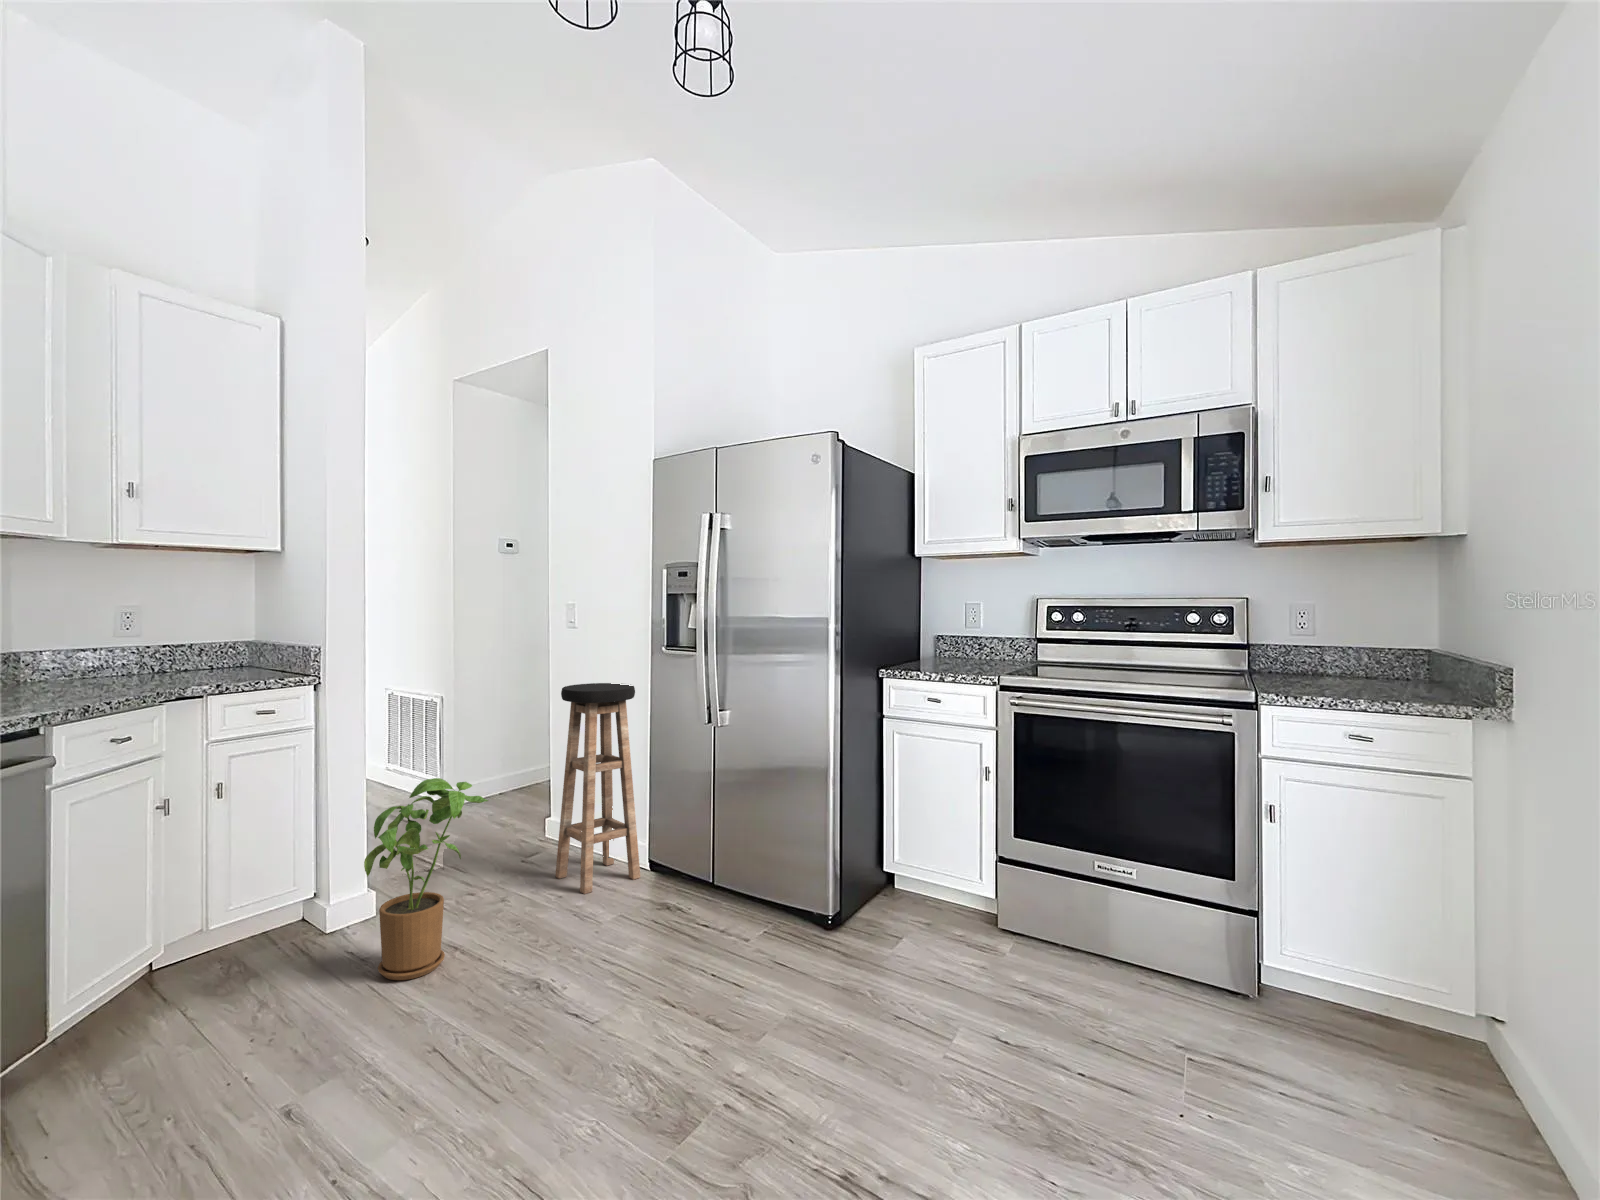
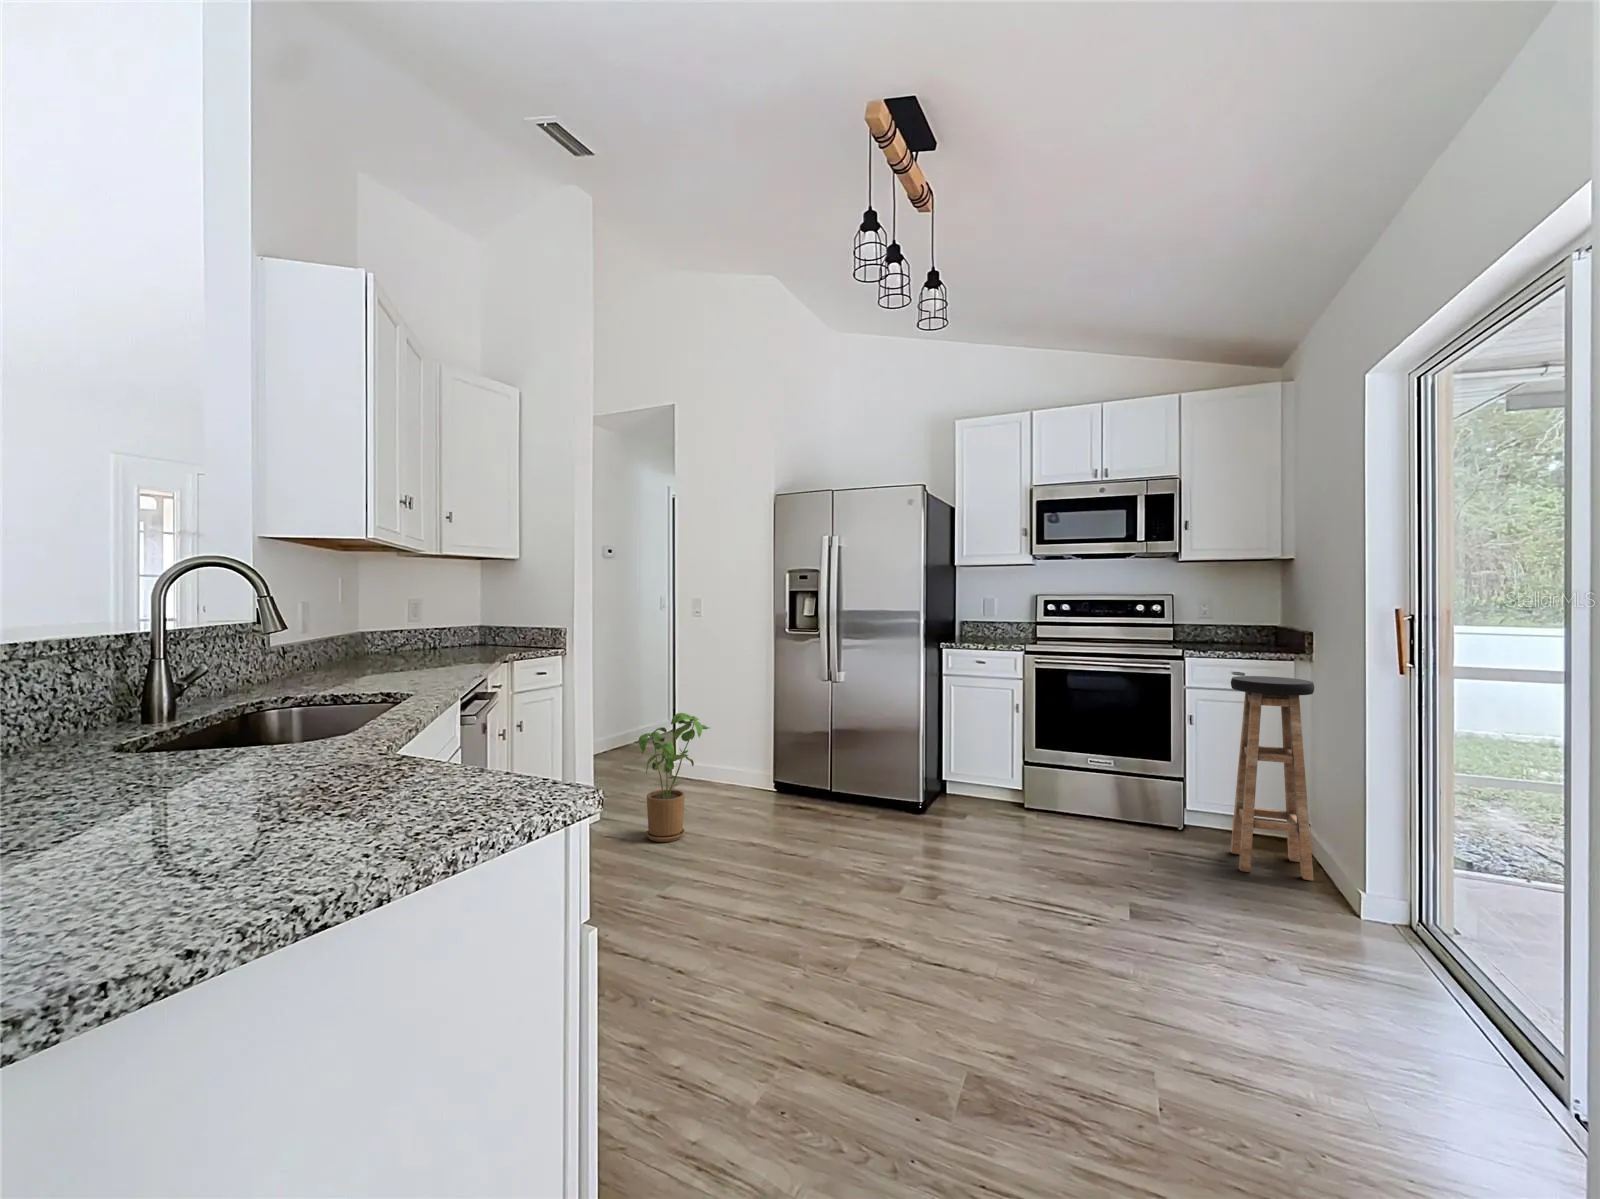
bar stool: present [555,683,640,894] -> present [1231,676,1314,881]

